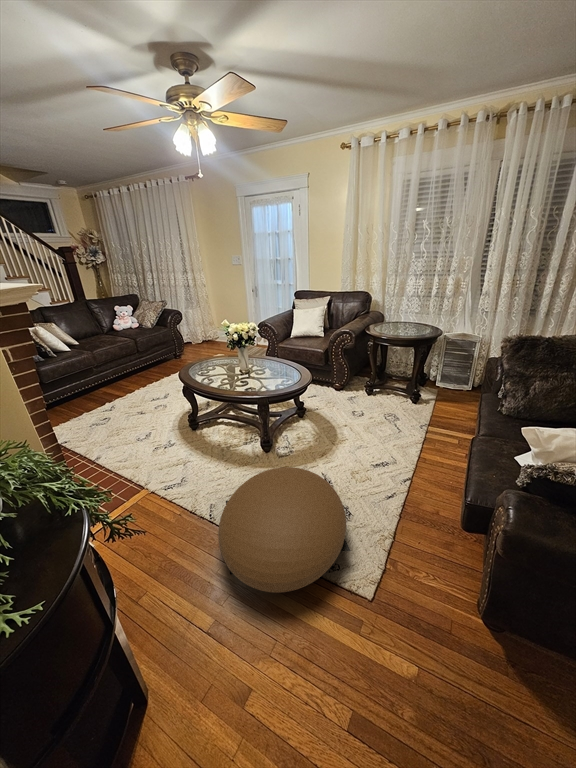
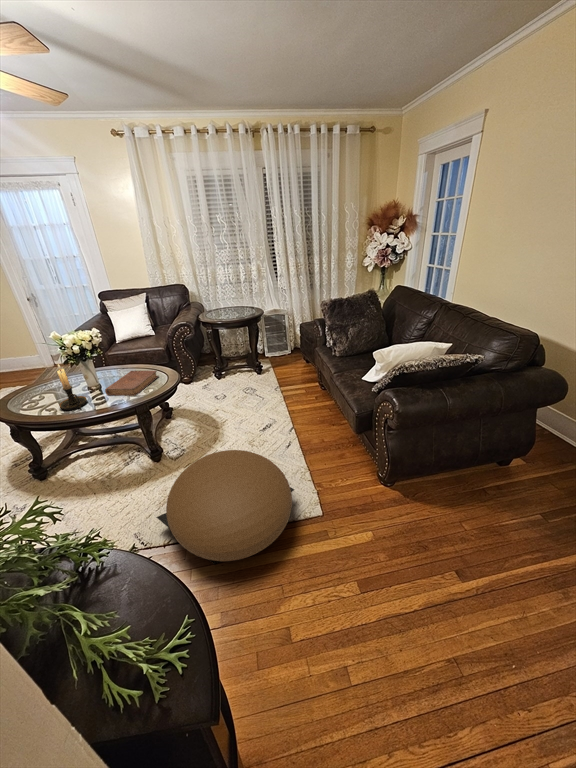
candle holder: none [213,347,233,386] -> present [57,364,87,410]
book: none [247,365,295,389] -> present [105,371,159,396]

